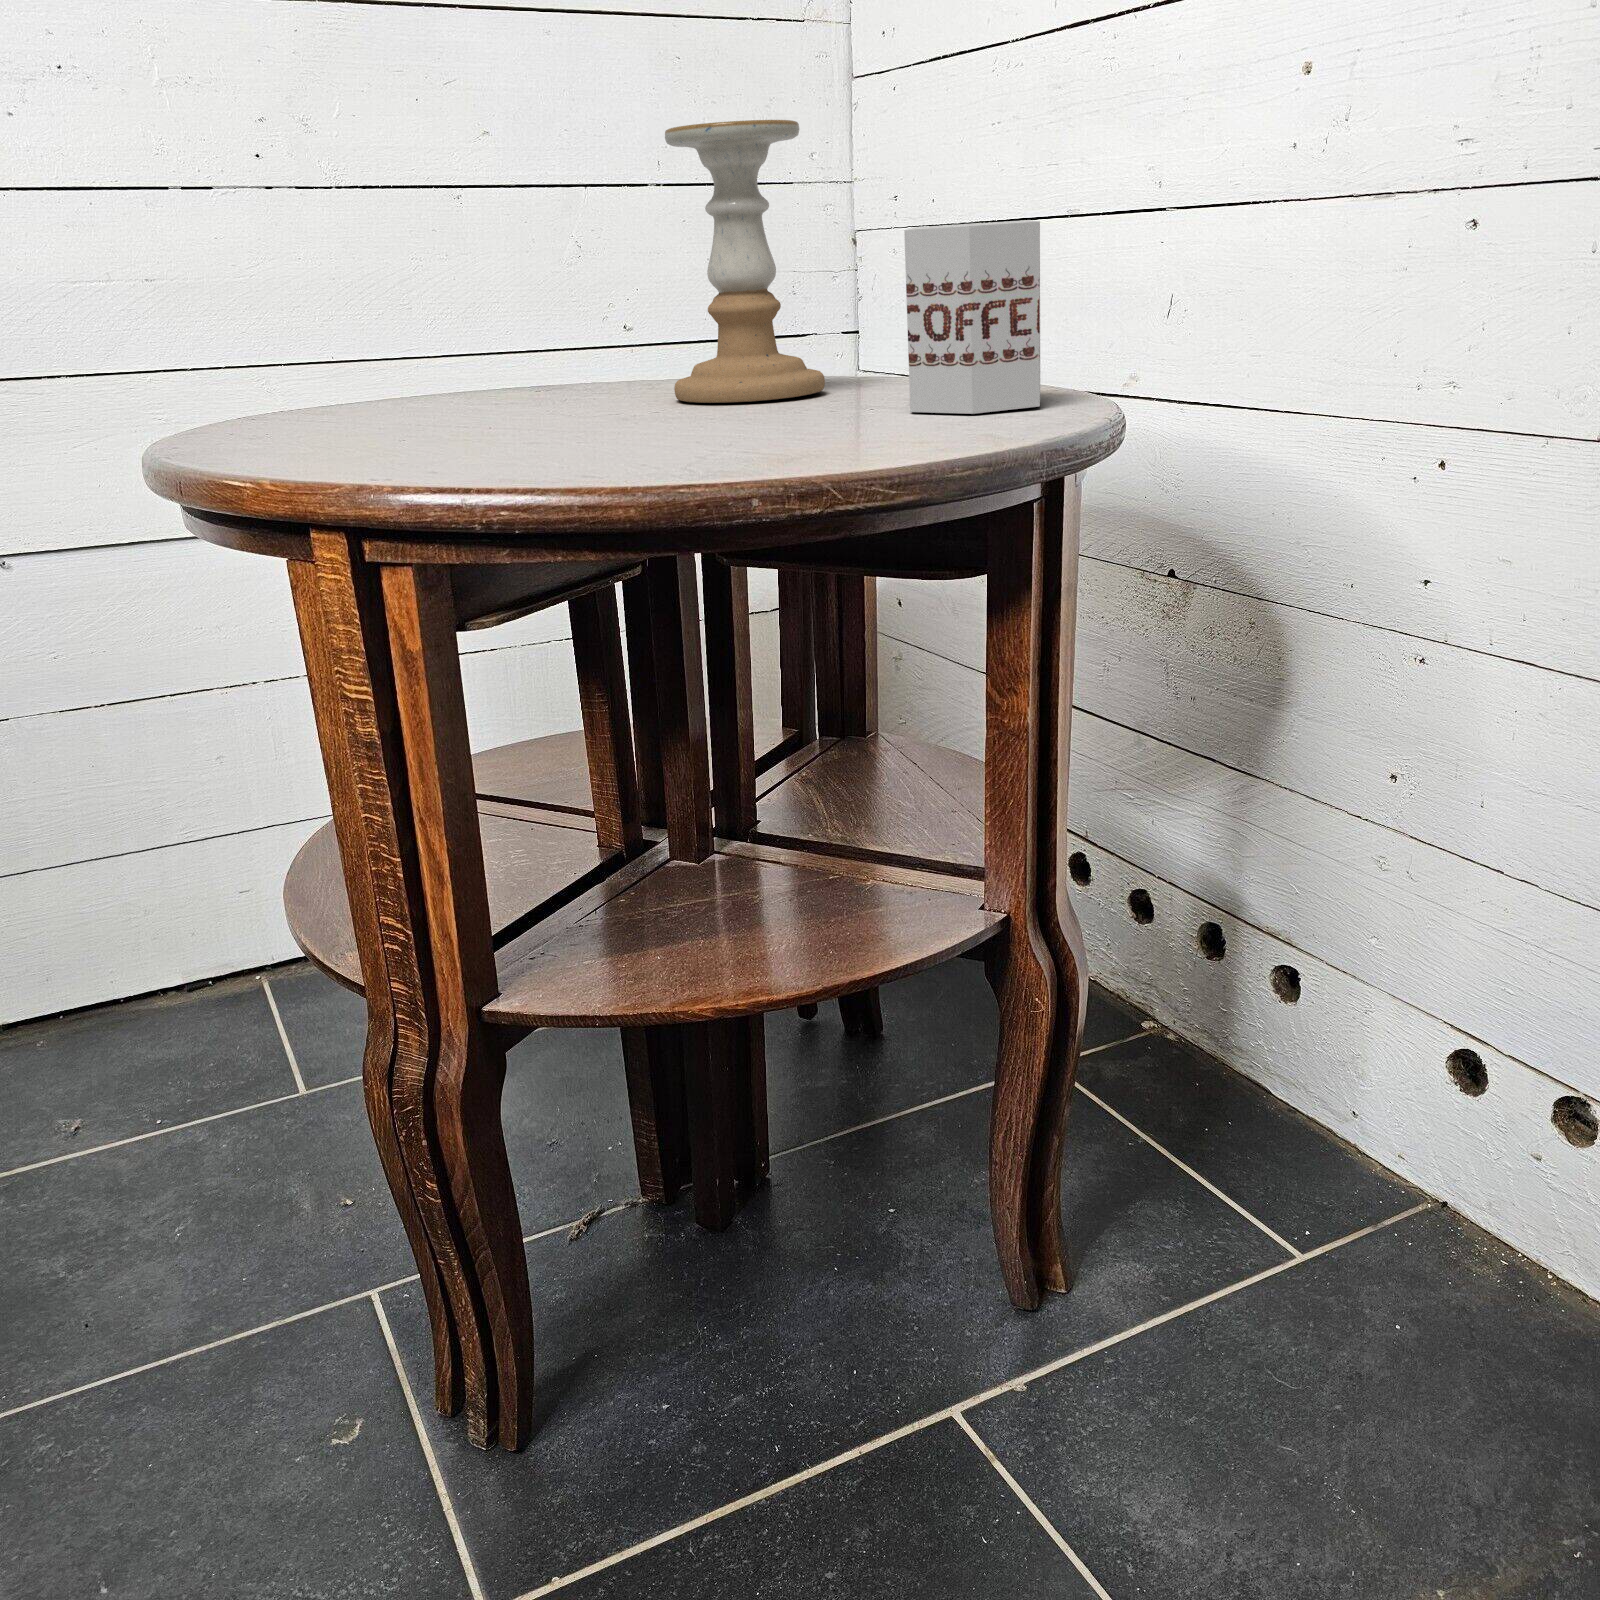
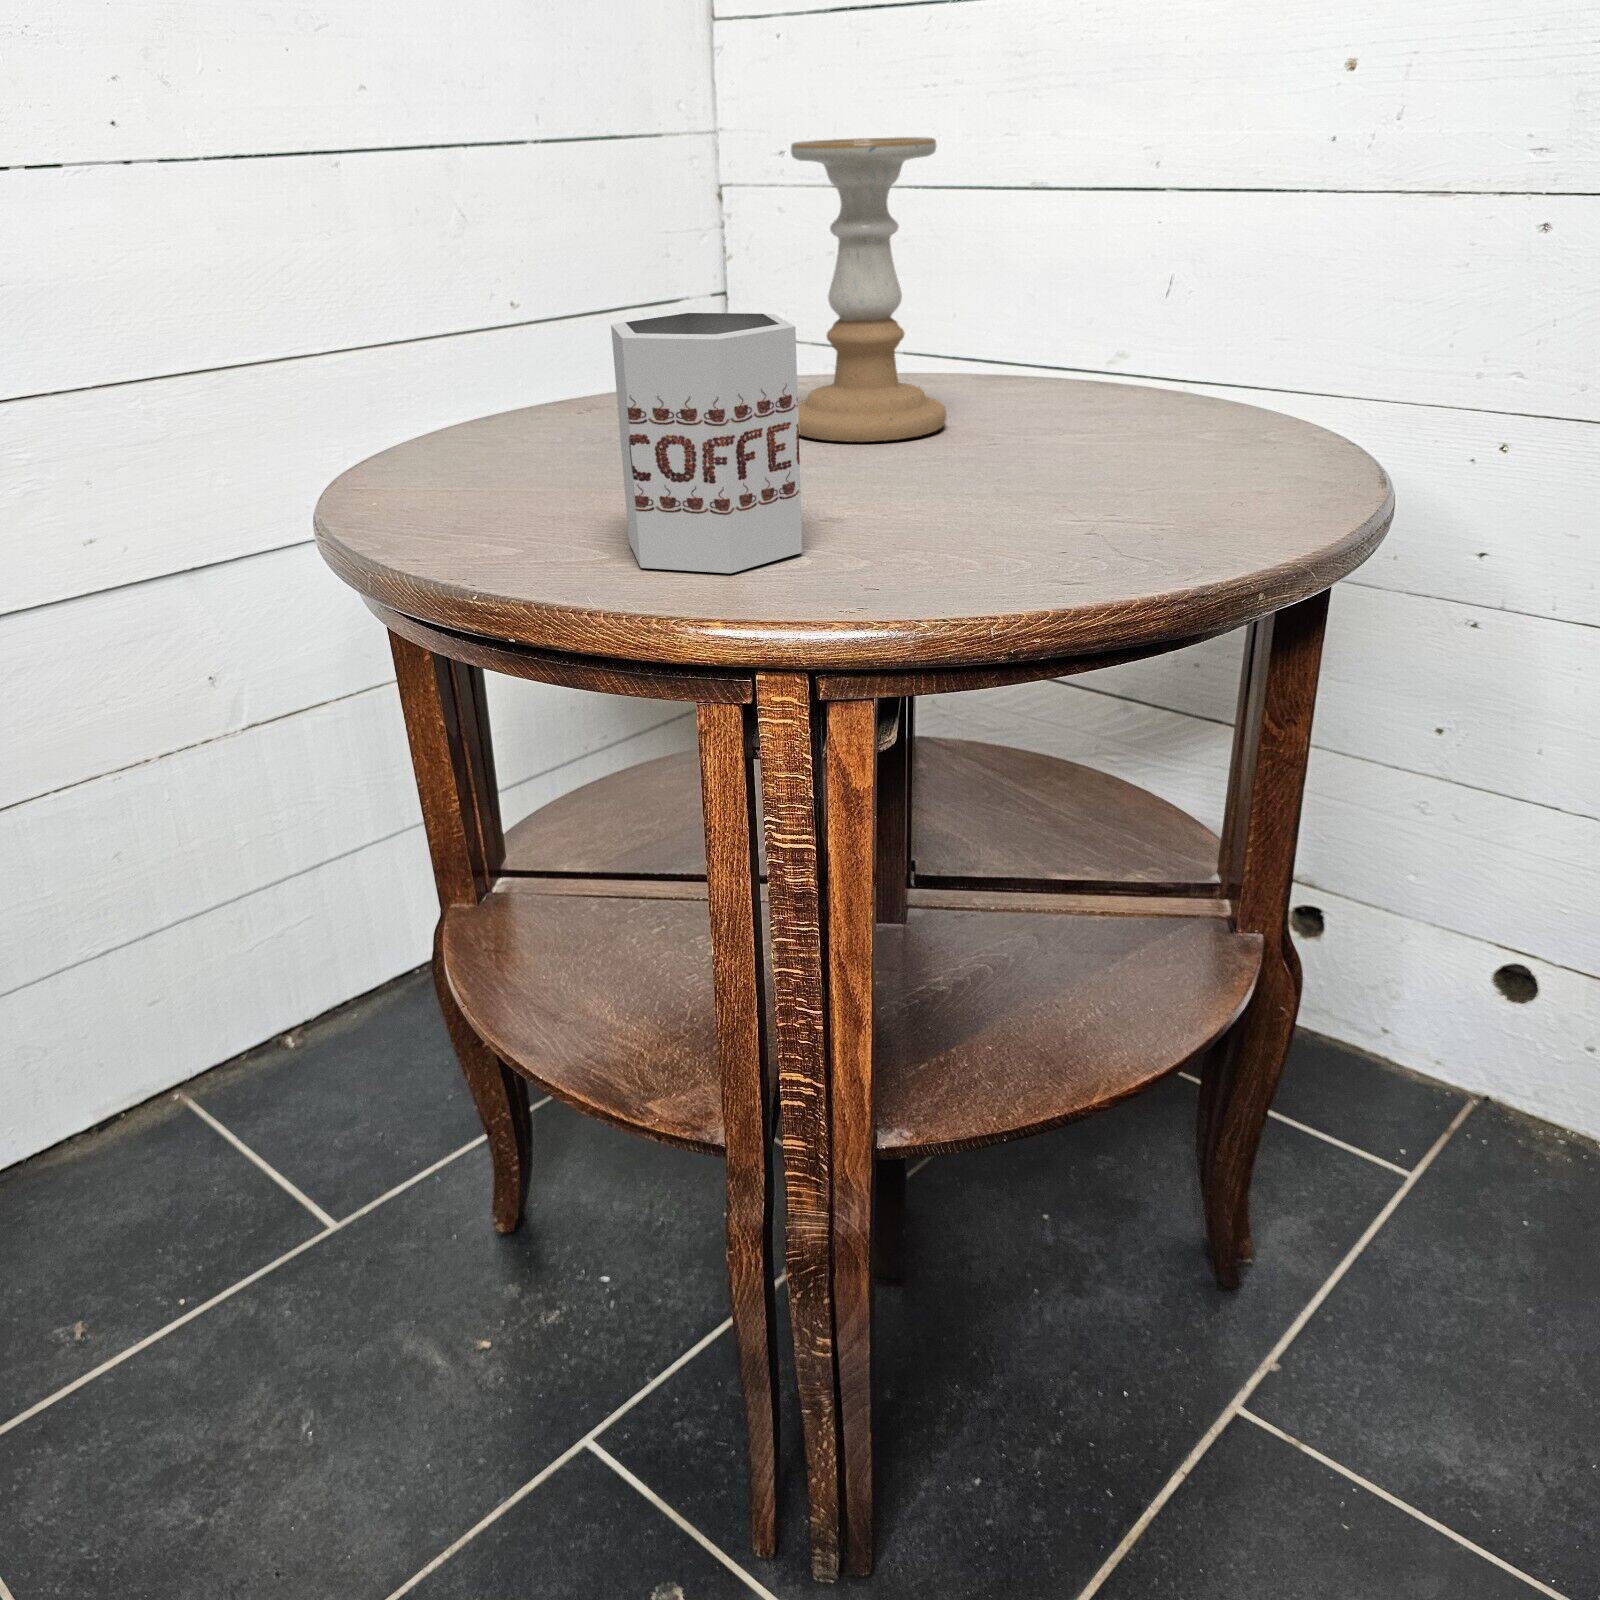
mug: present [904,220,1040,414] -> present [611,313,802,573]

